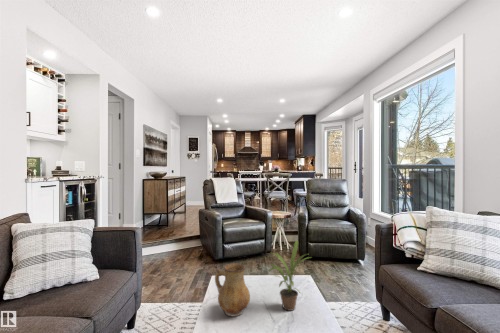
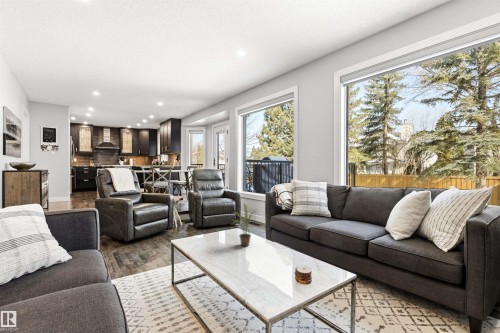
ceramic pitcher: present [215,263,250,316] -> none [201,221,227,257]

